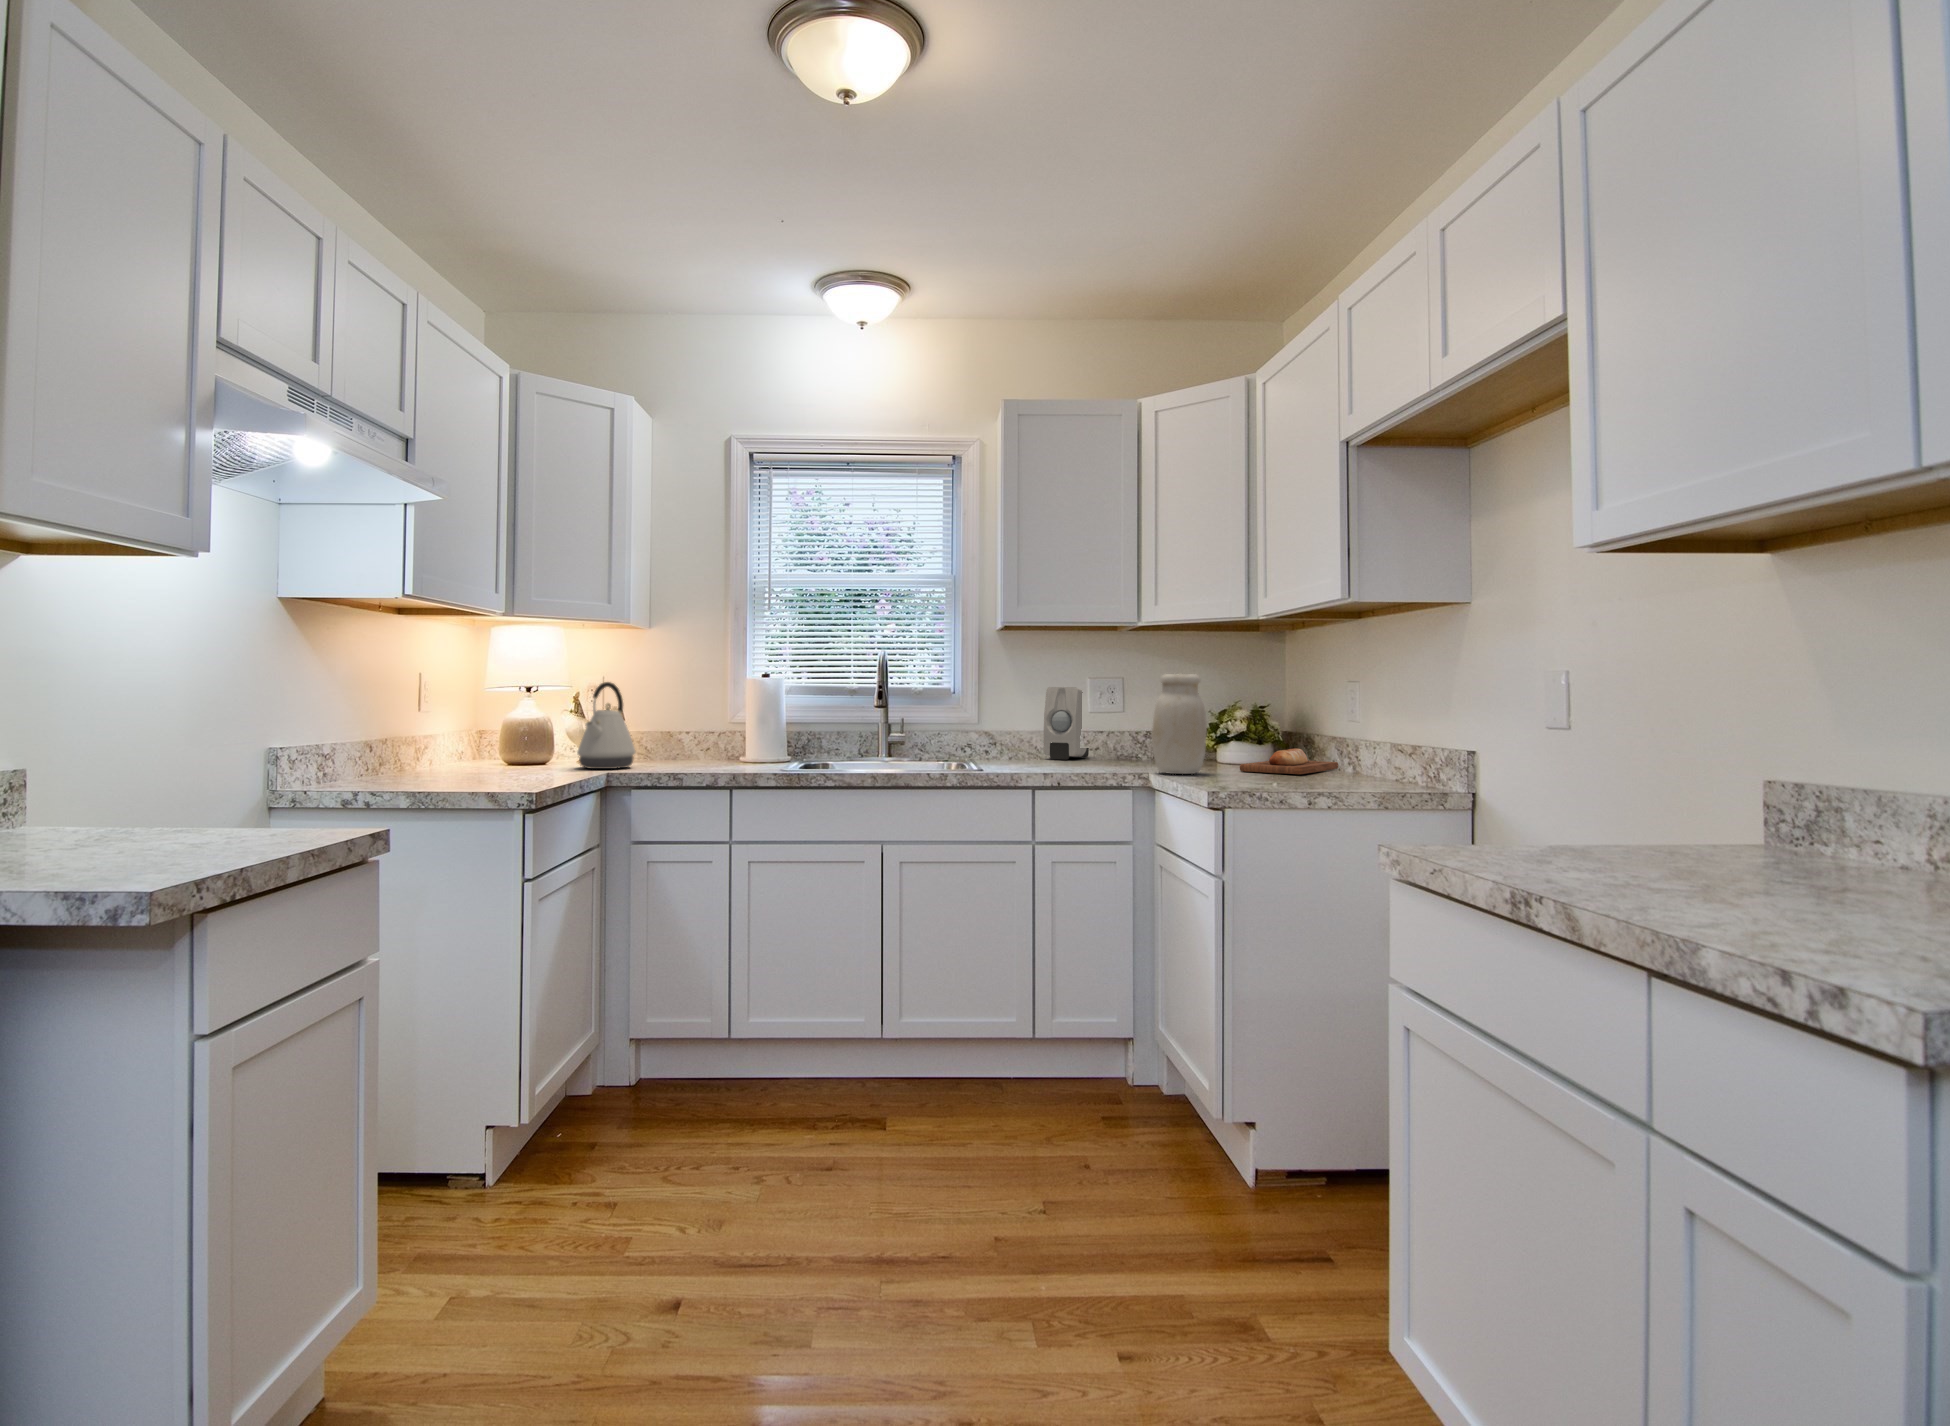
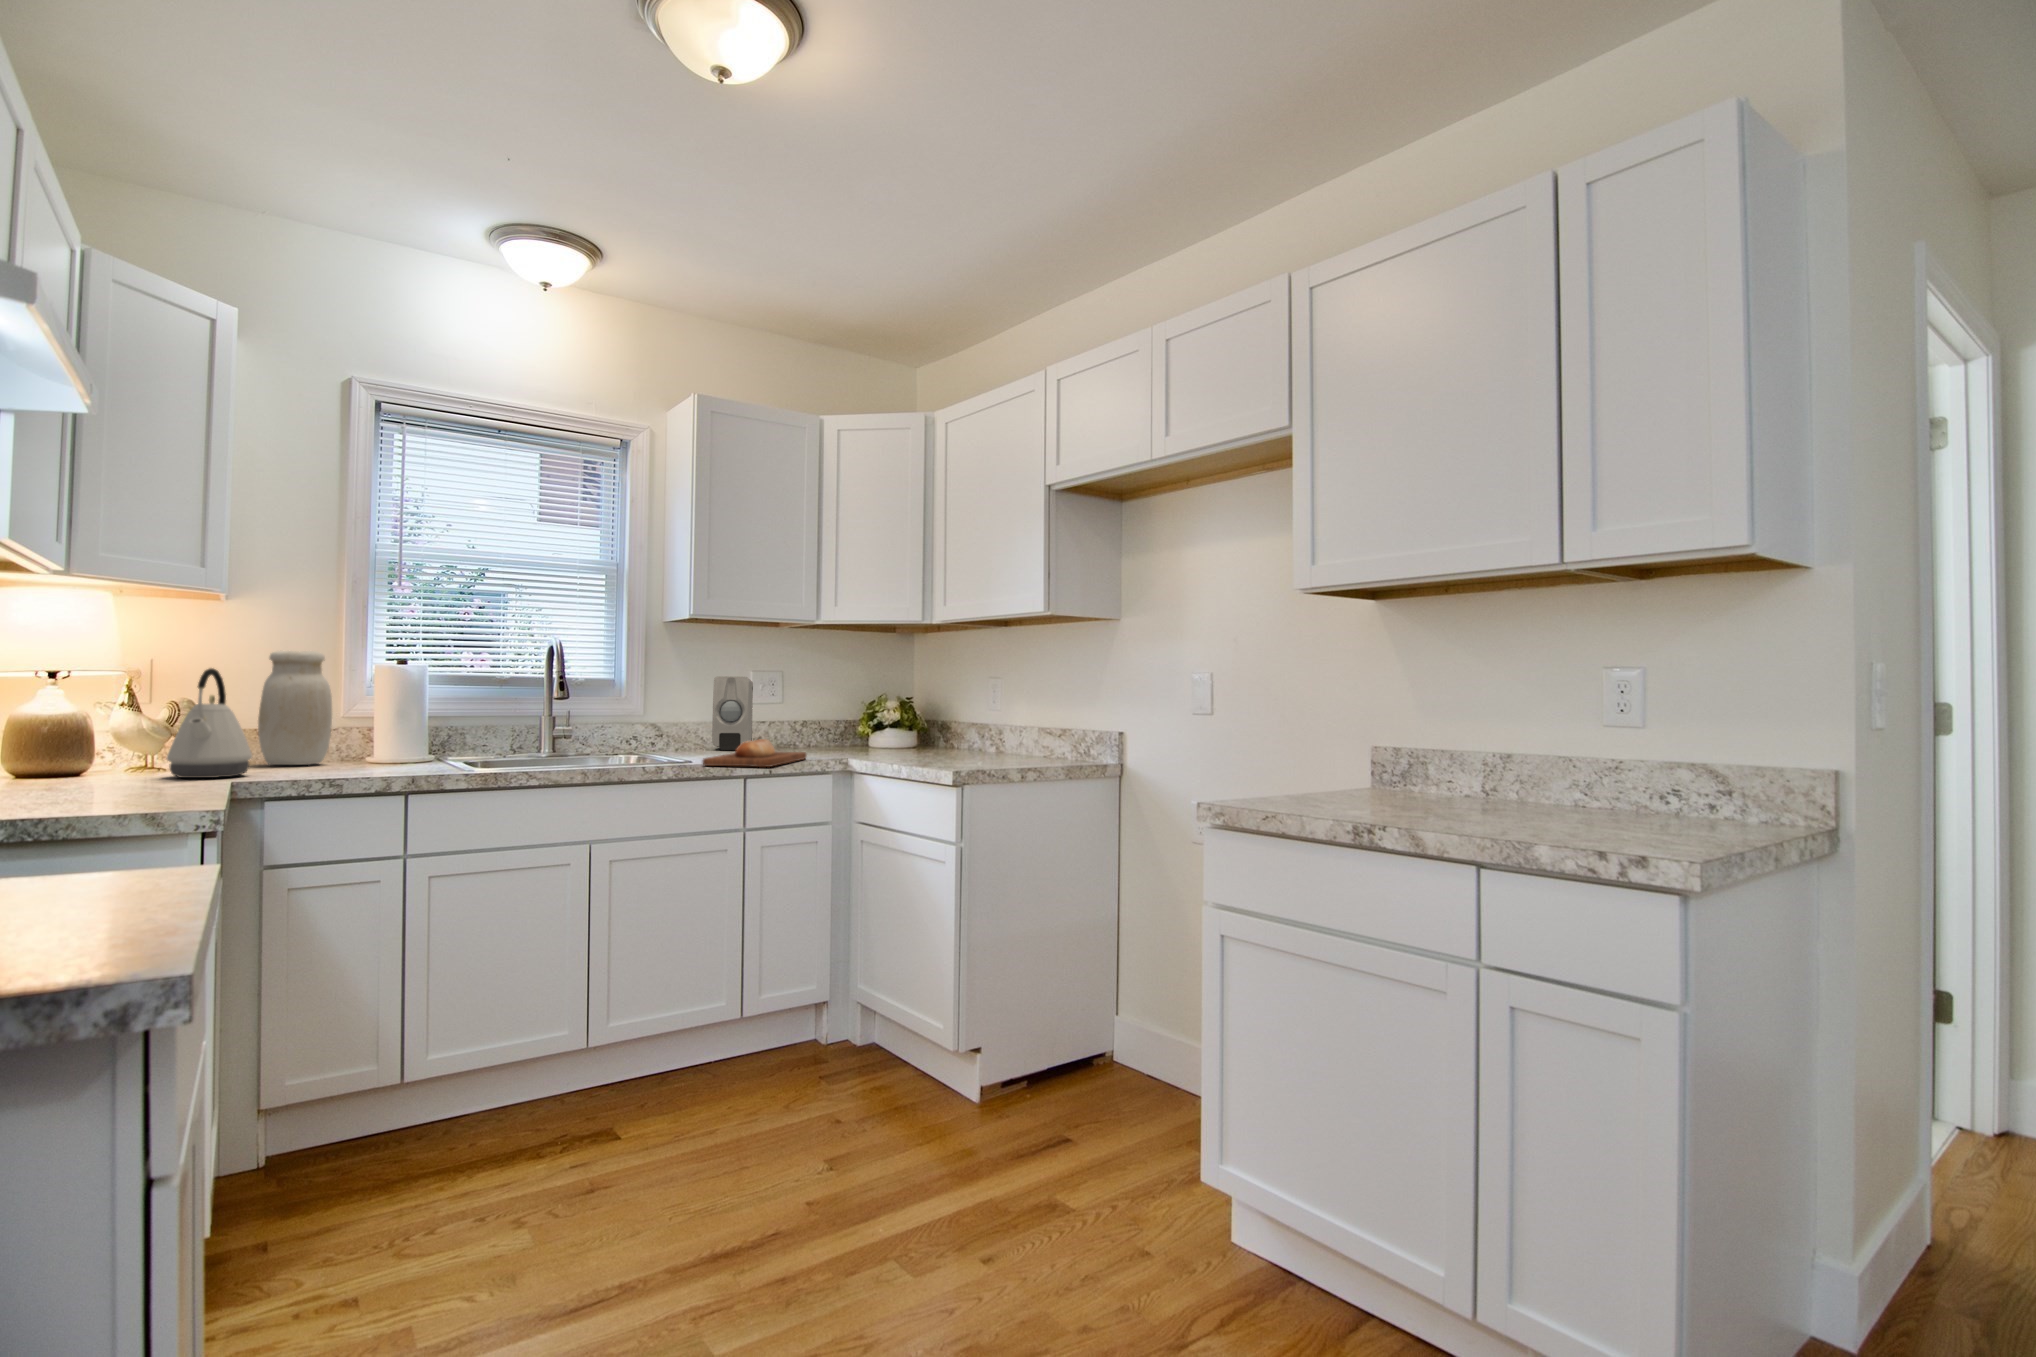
jar: present [1152,674,1207,774] -> present [258,651,332,765]
bread loaf: present [1240,748,1338,774] -> present [702,739,807,767]

